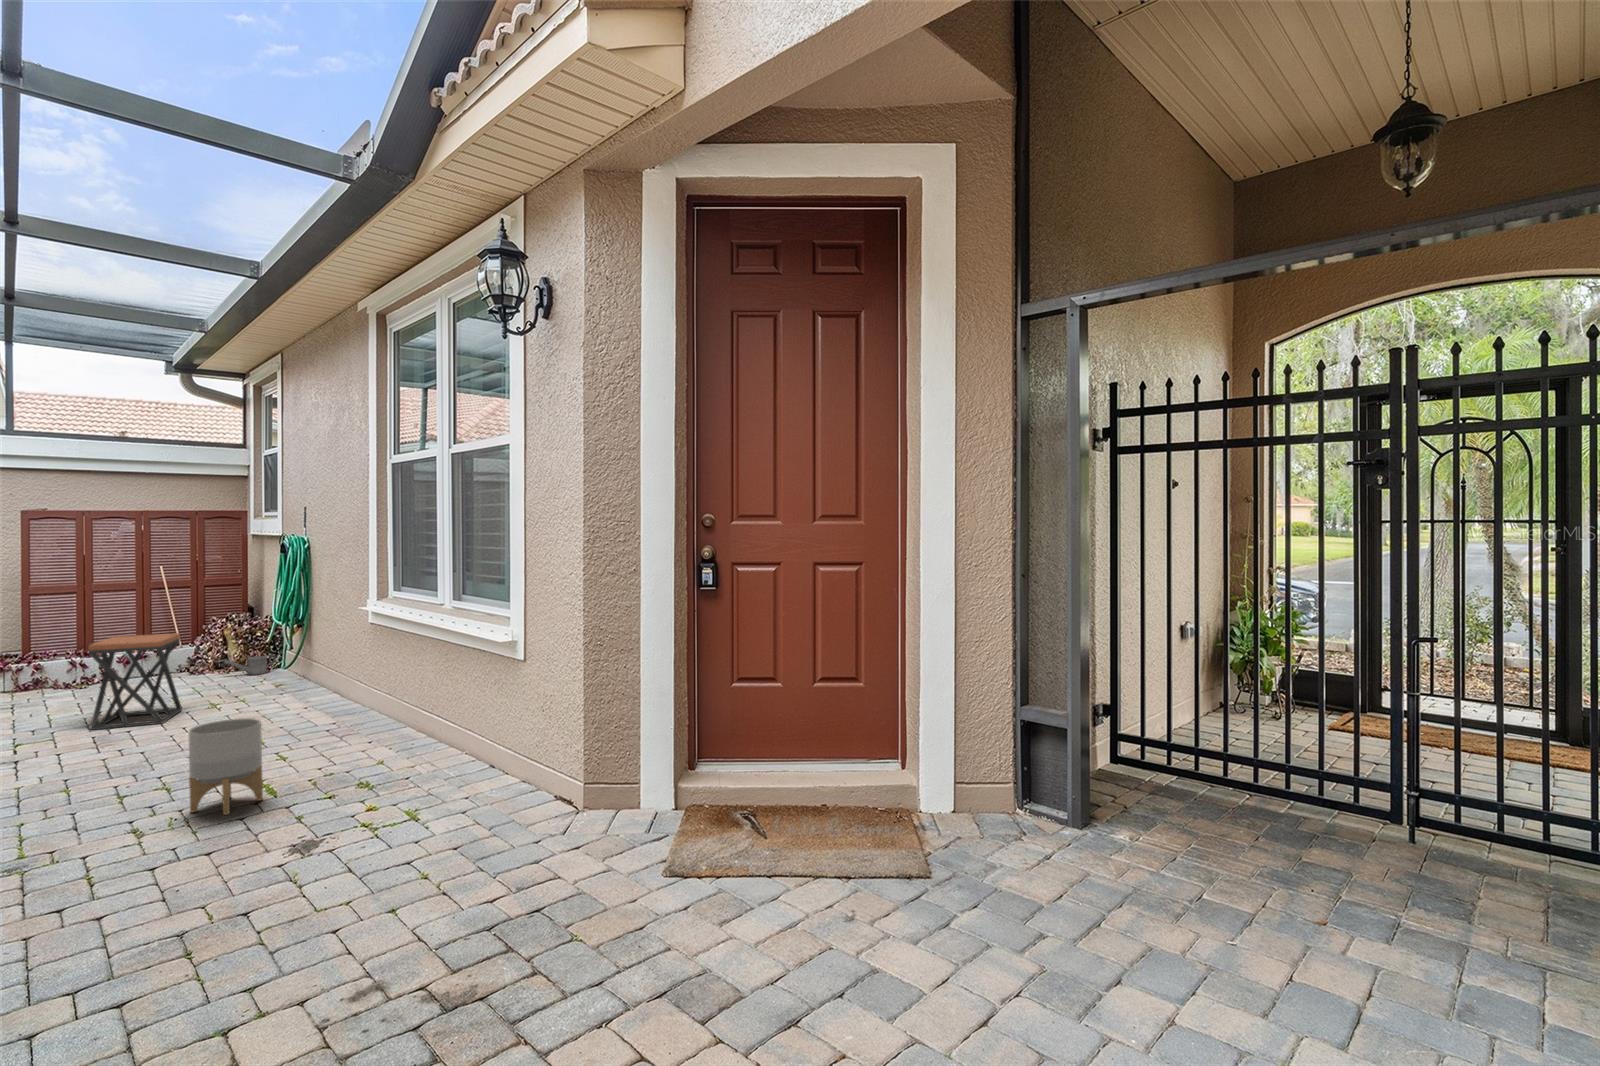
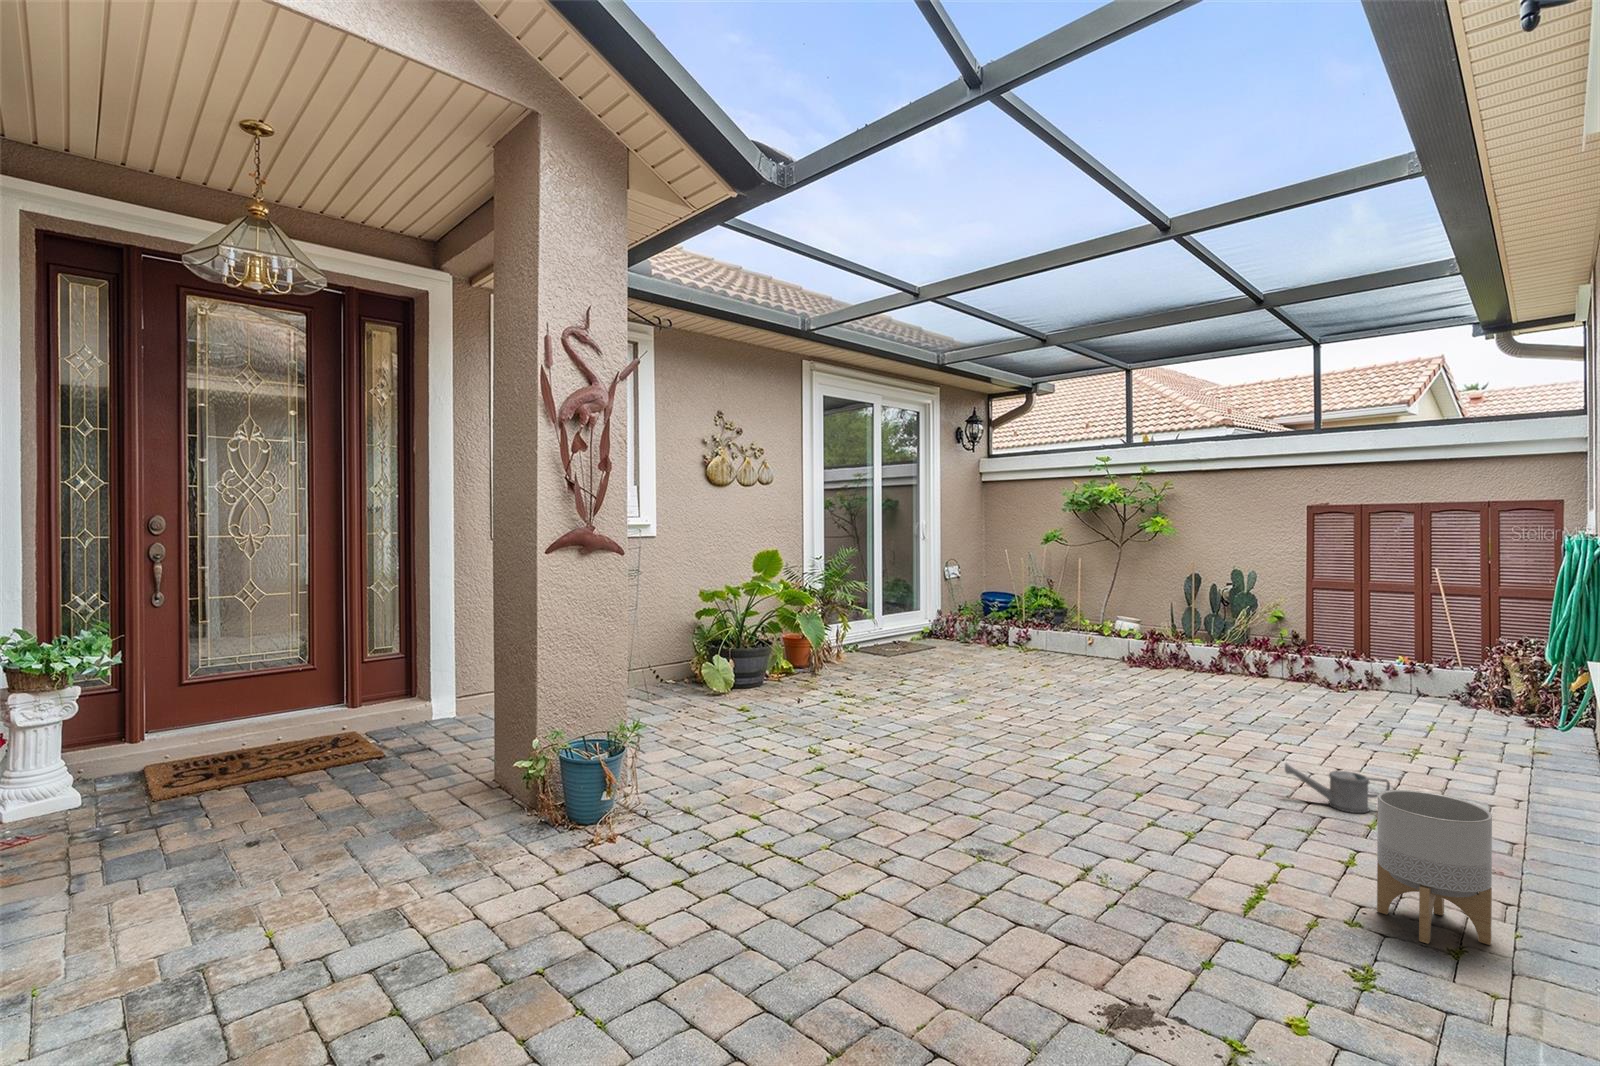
stool: present [88,633,182,730] -> none [1326,643,1433,760]
watering can: present [224,656,276,675] -> present [1285,763,1390,813]

